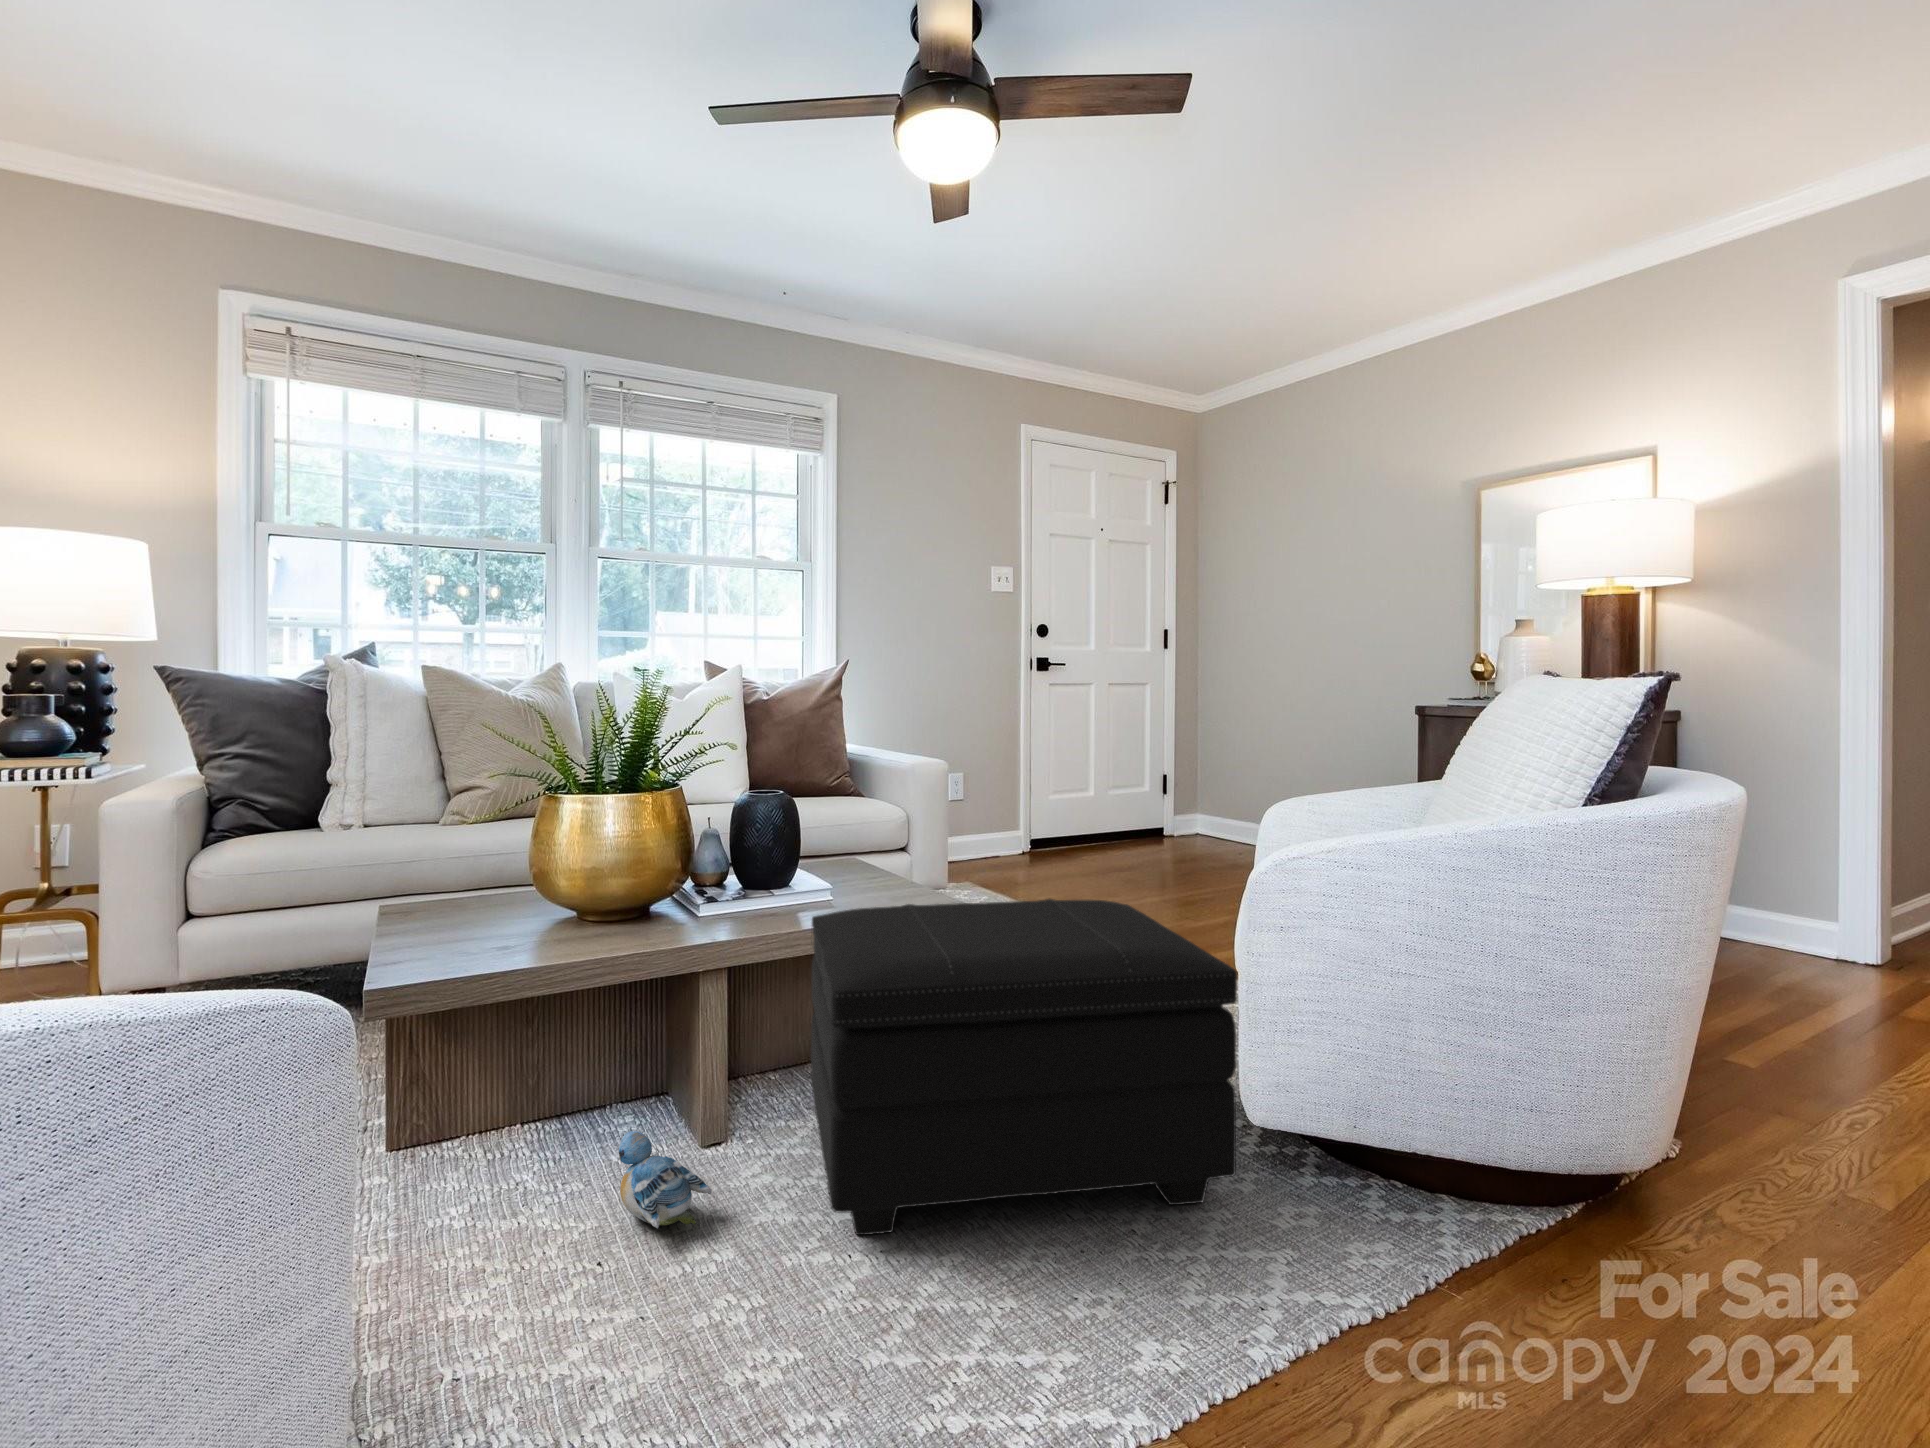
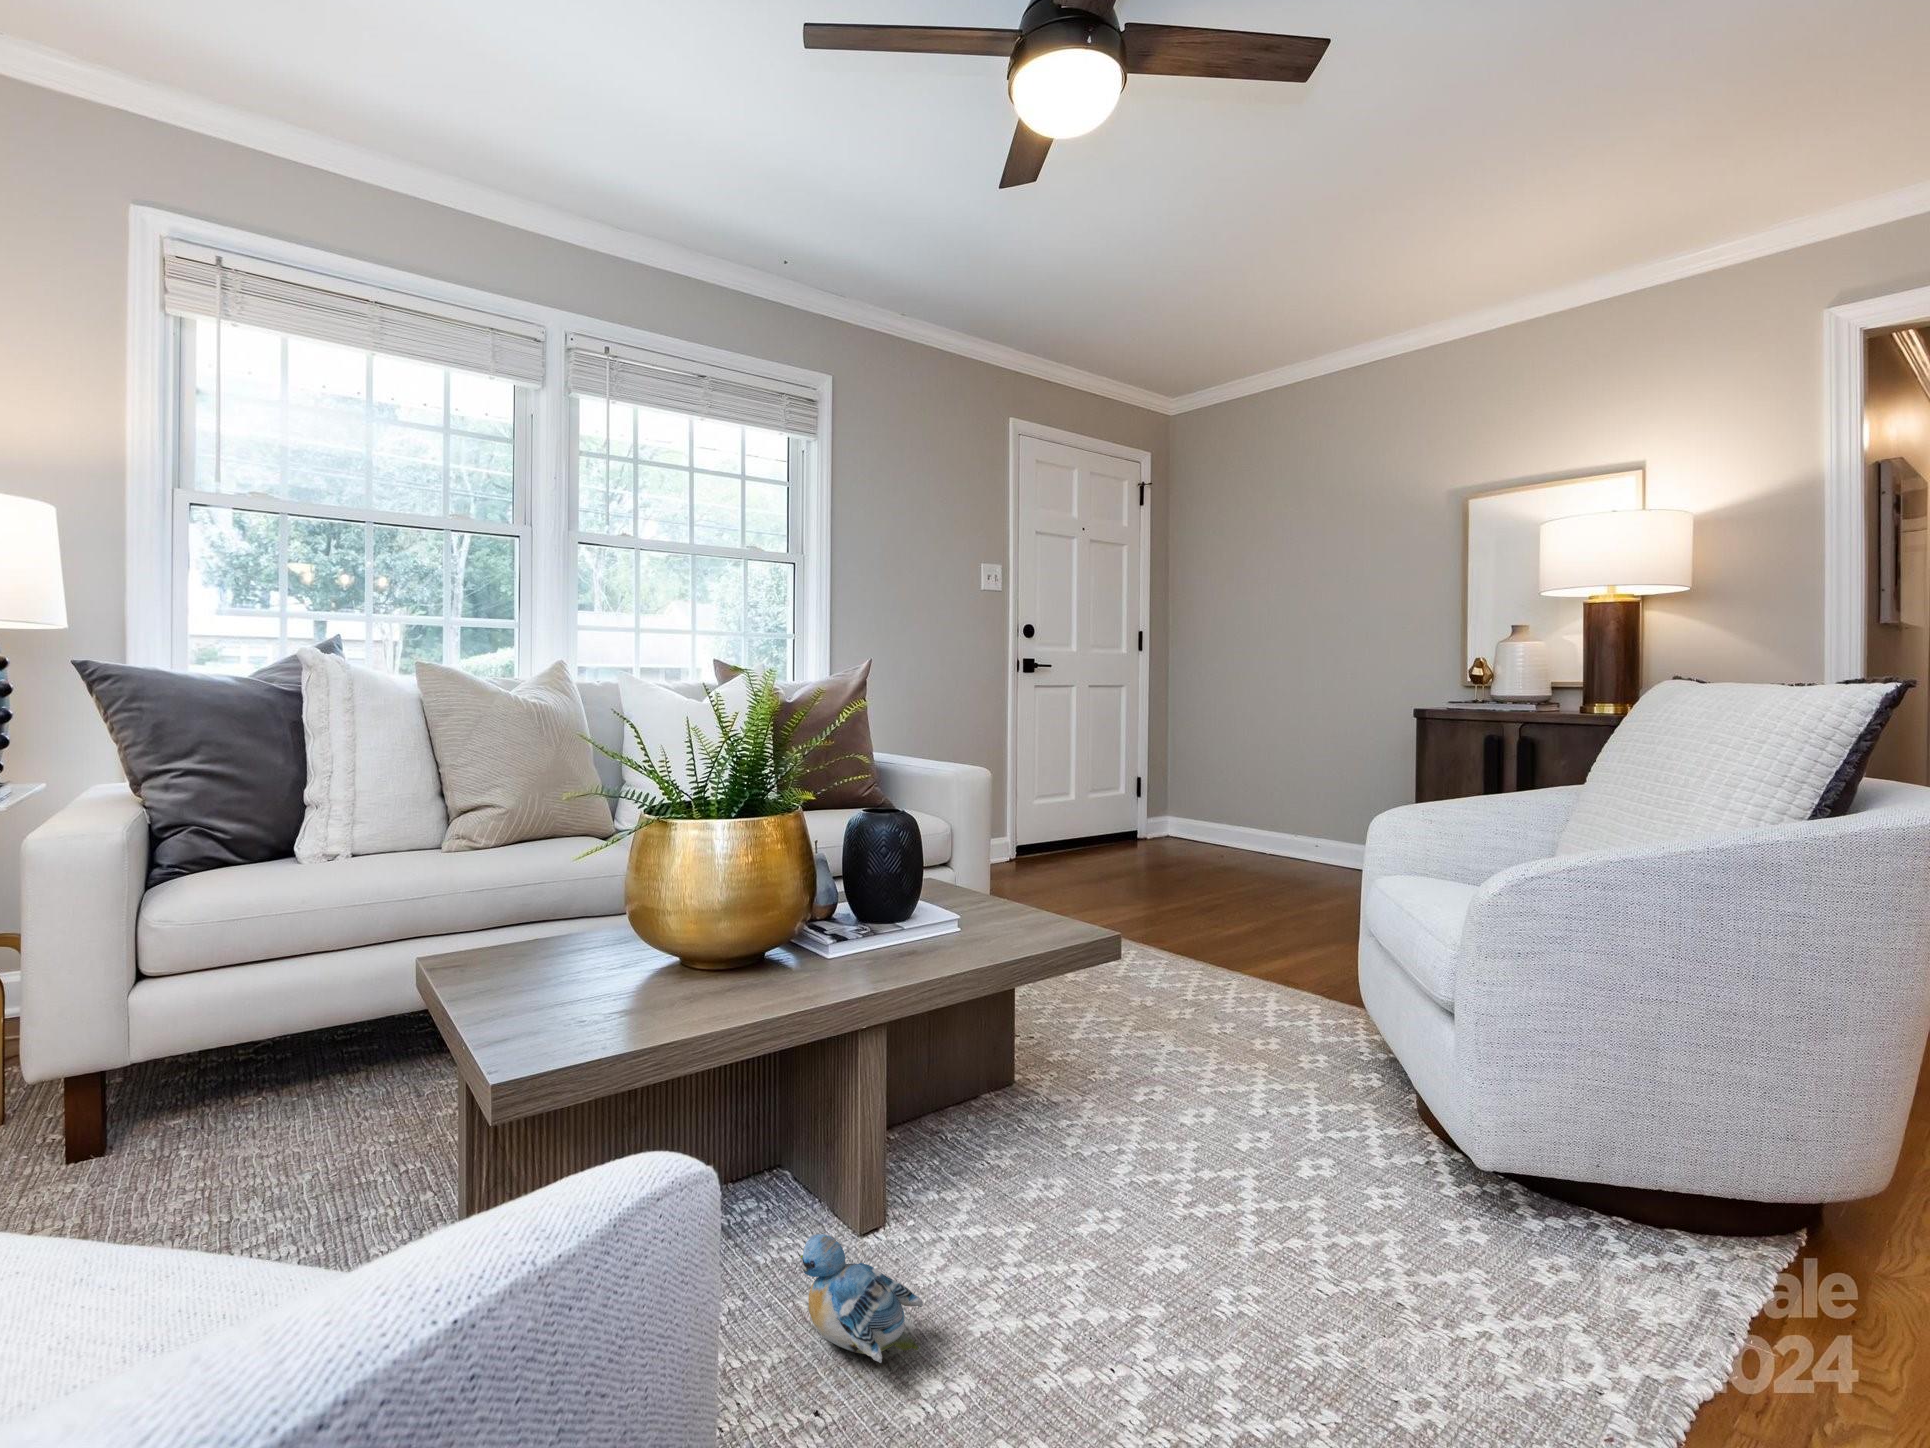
footstool: present [811,899,1237,1235] -> none [963,922,1497,1344]

